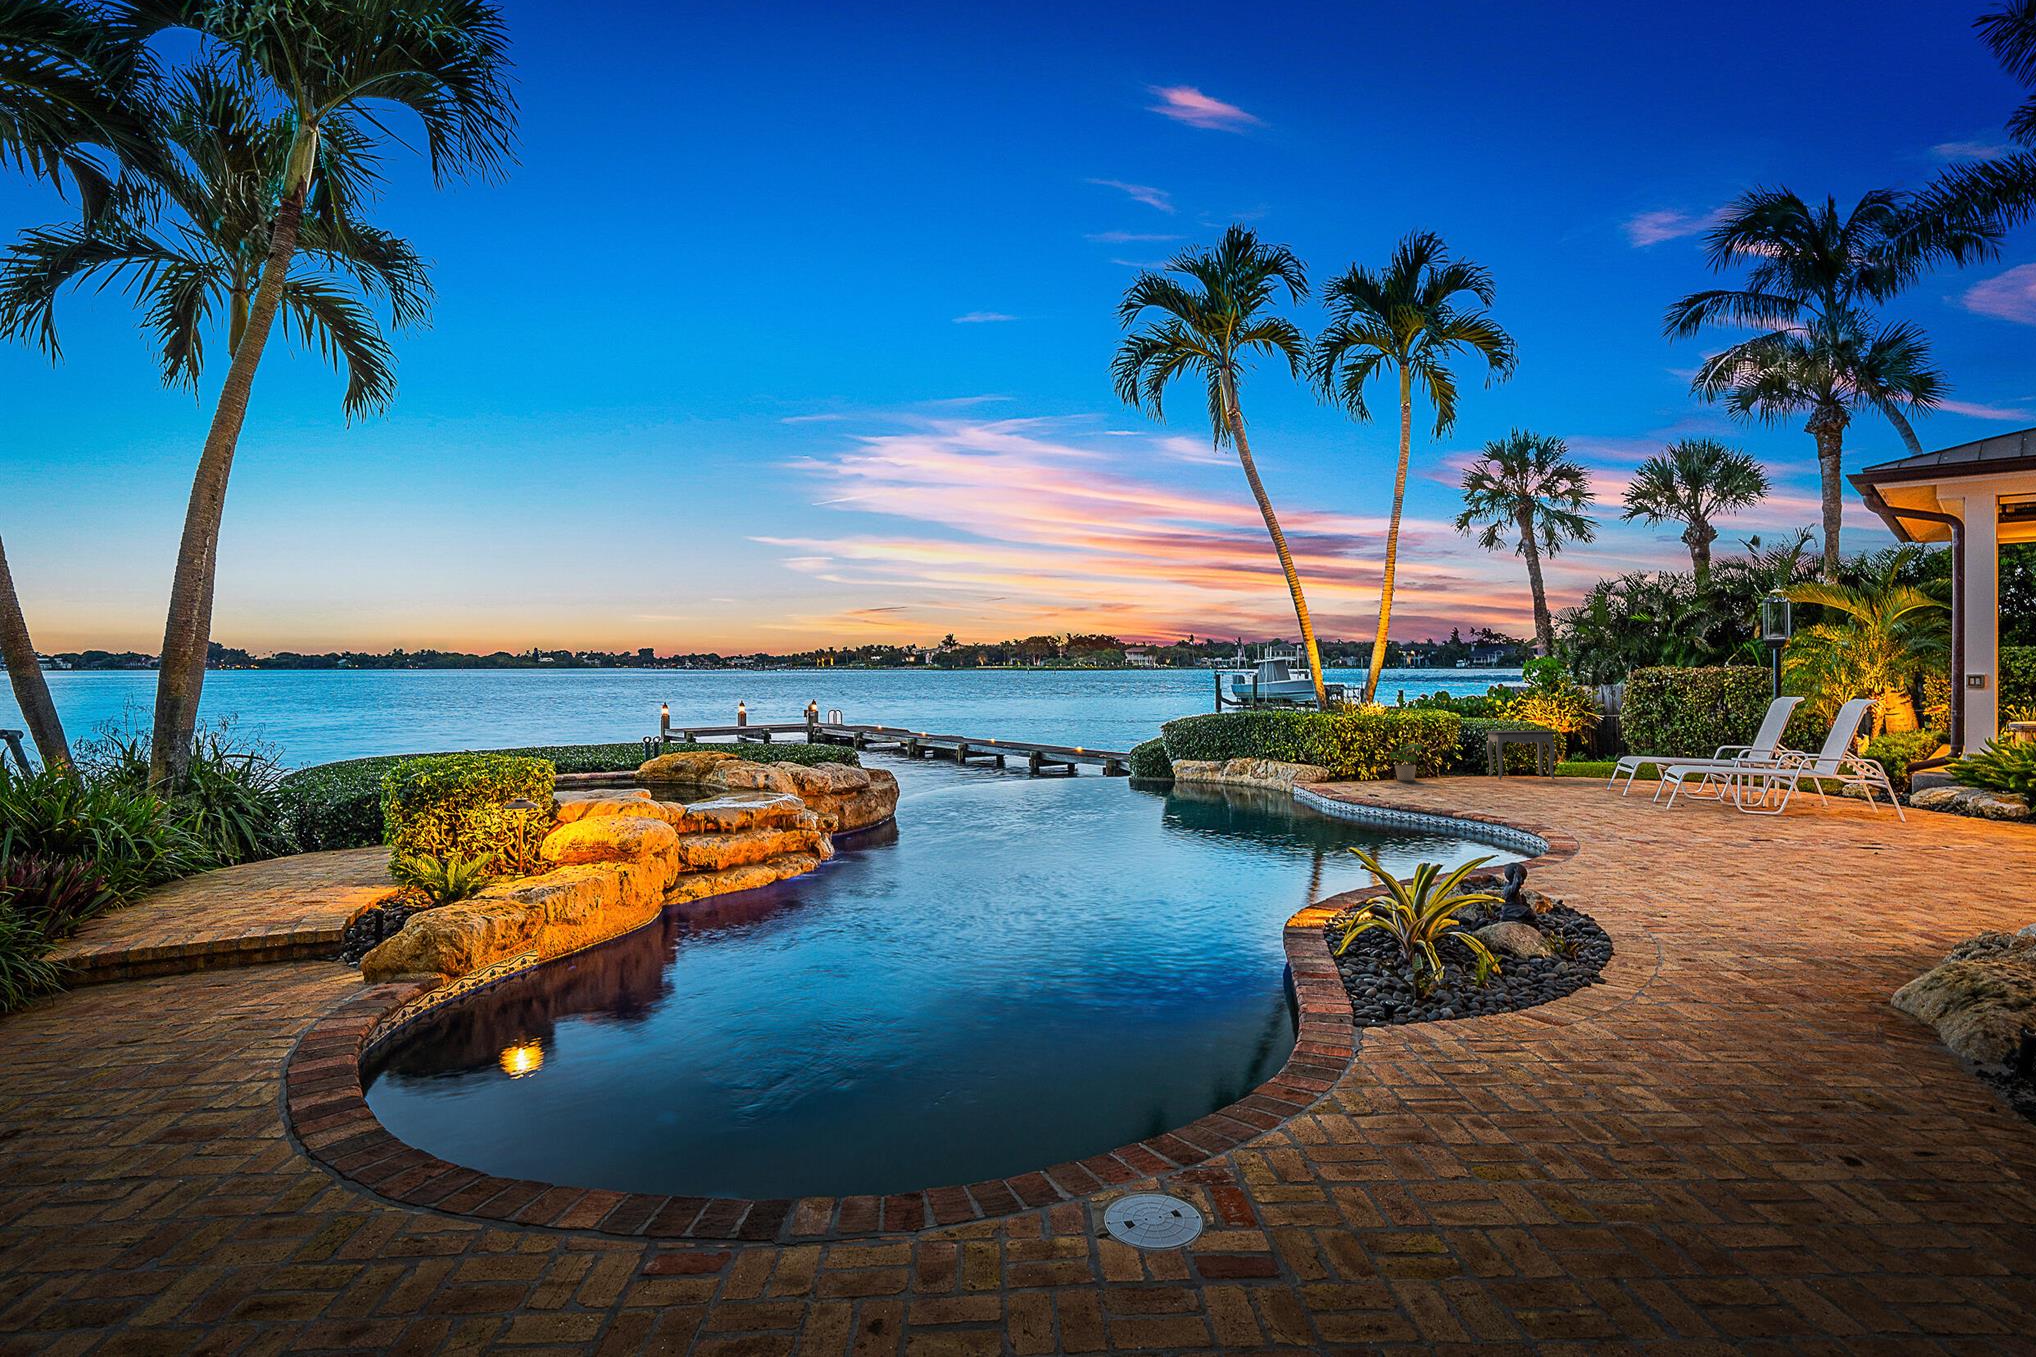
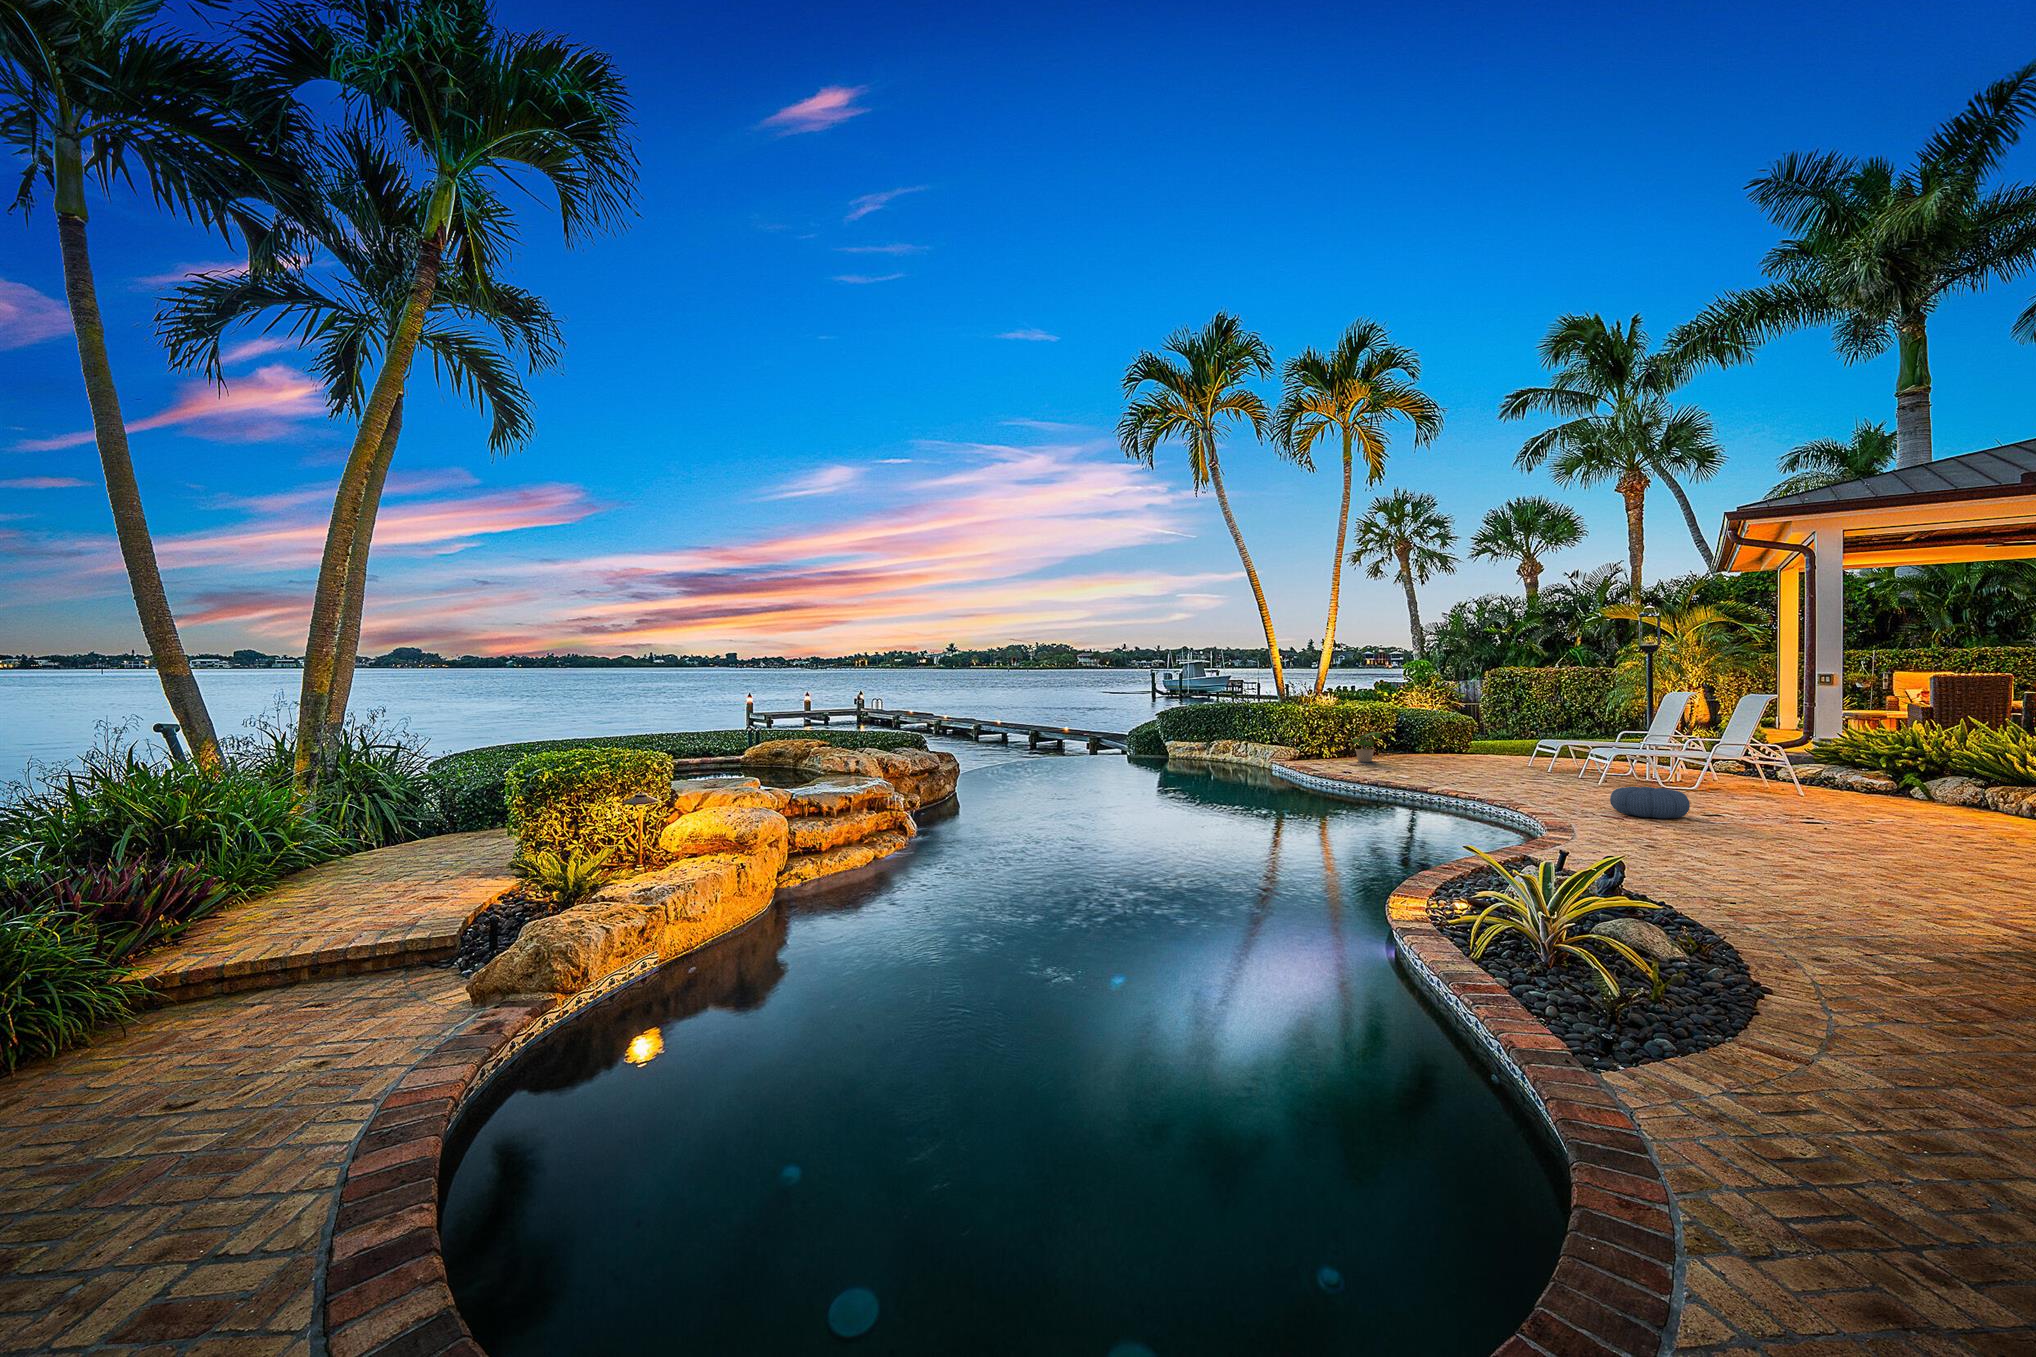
side table: present [1486,731,1555,779] -> none [1427,721,1487,761]
pouf: none [1639,801,1723,836] -> present [1610,787,1690,818]

